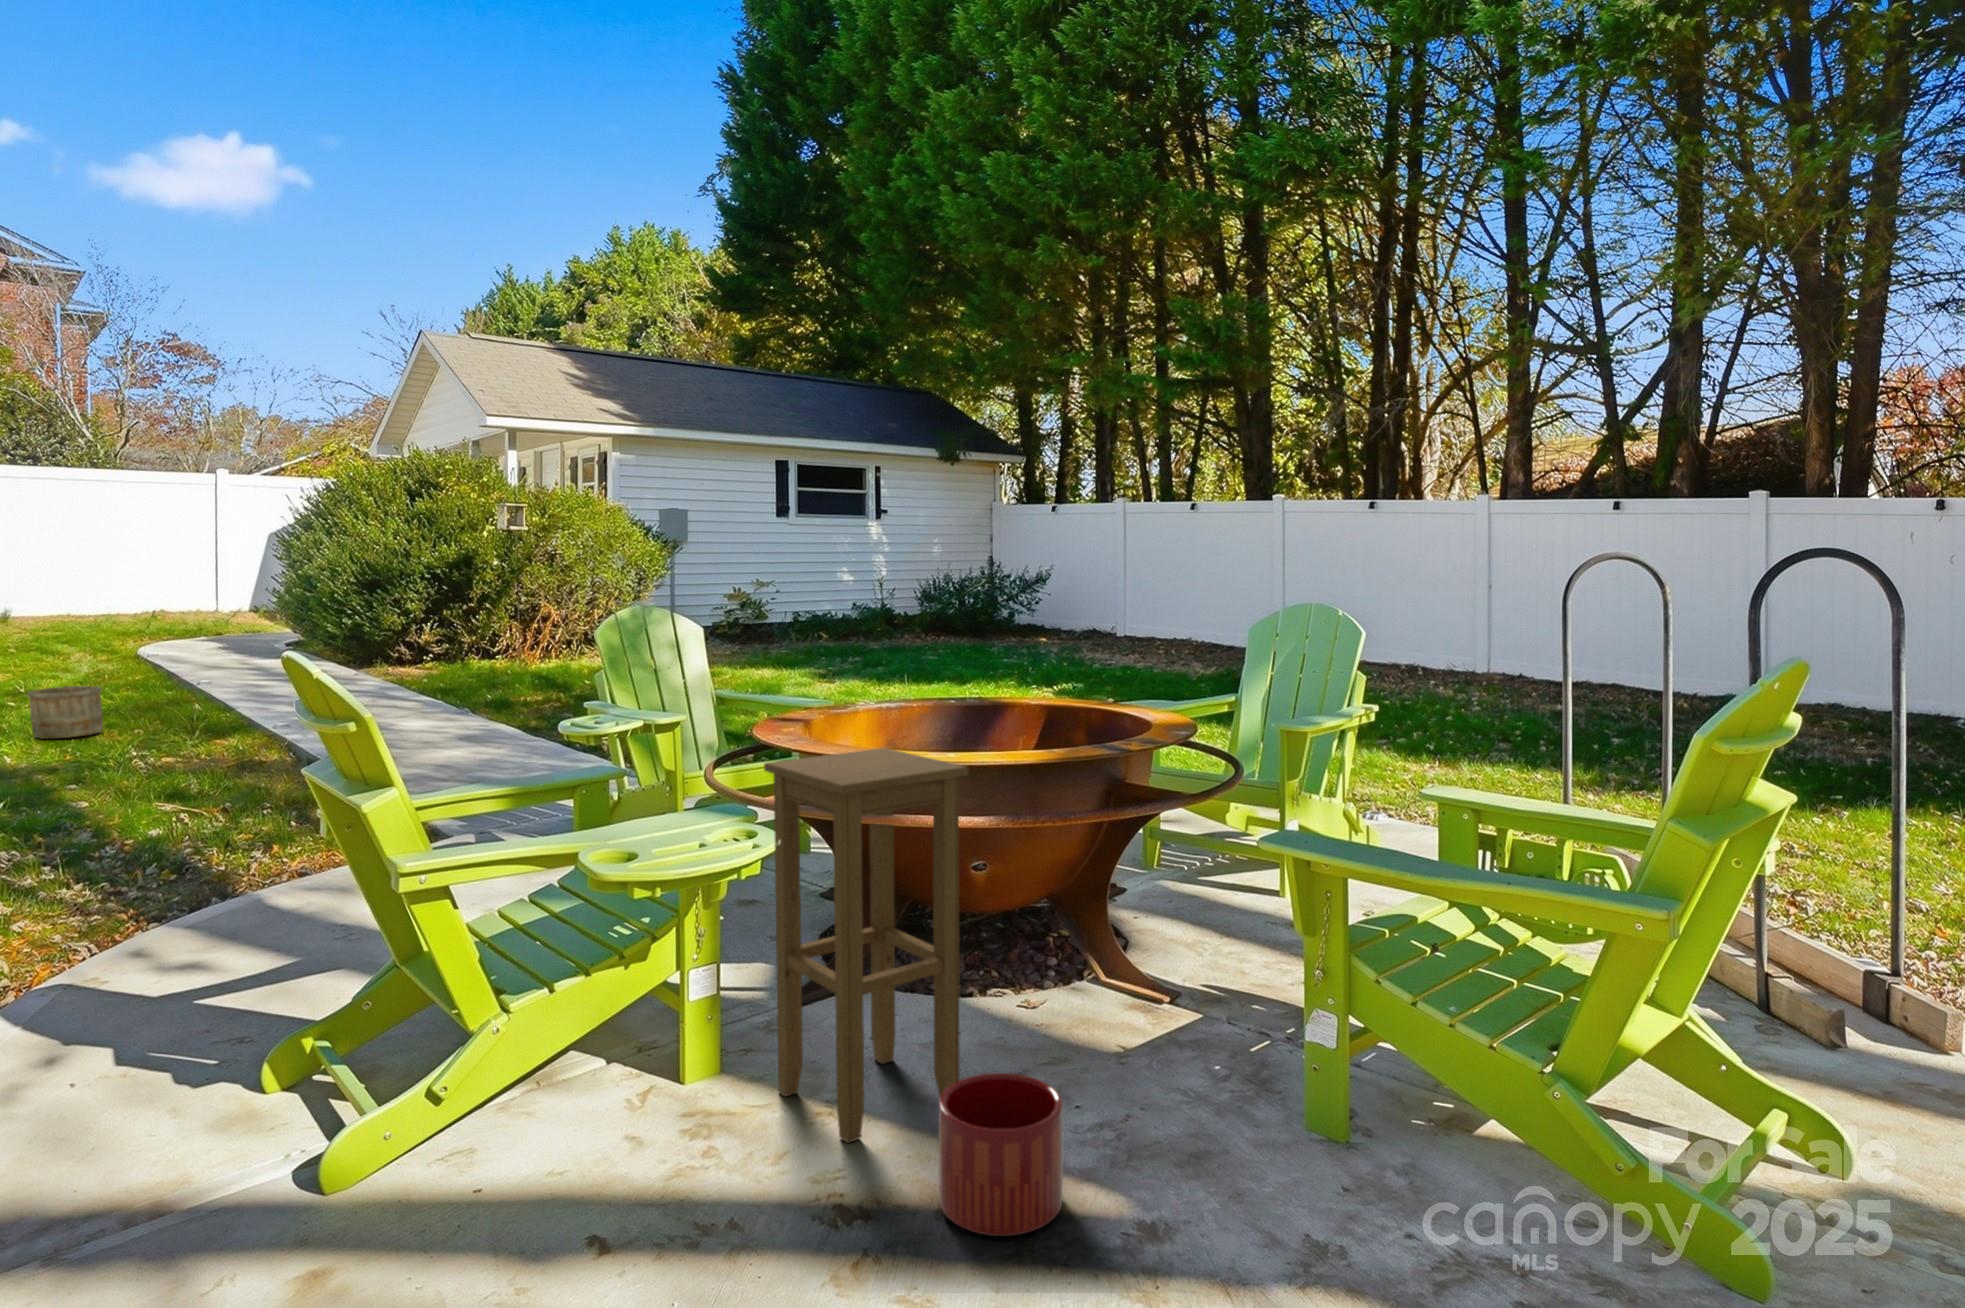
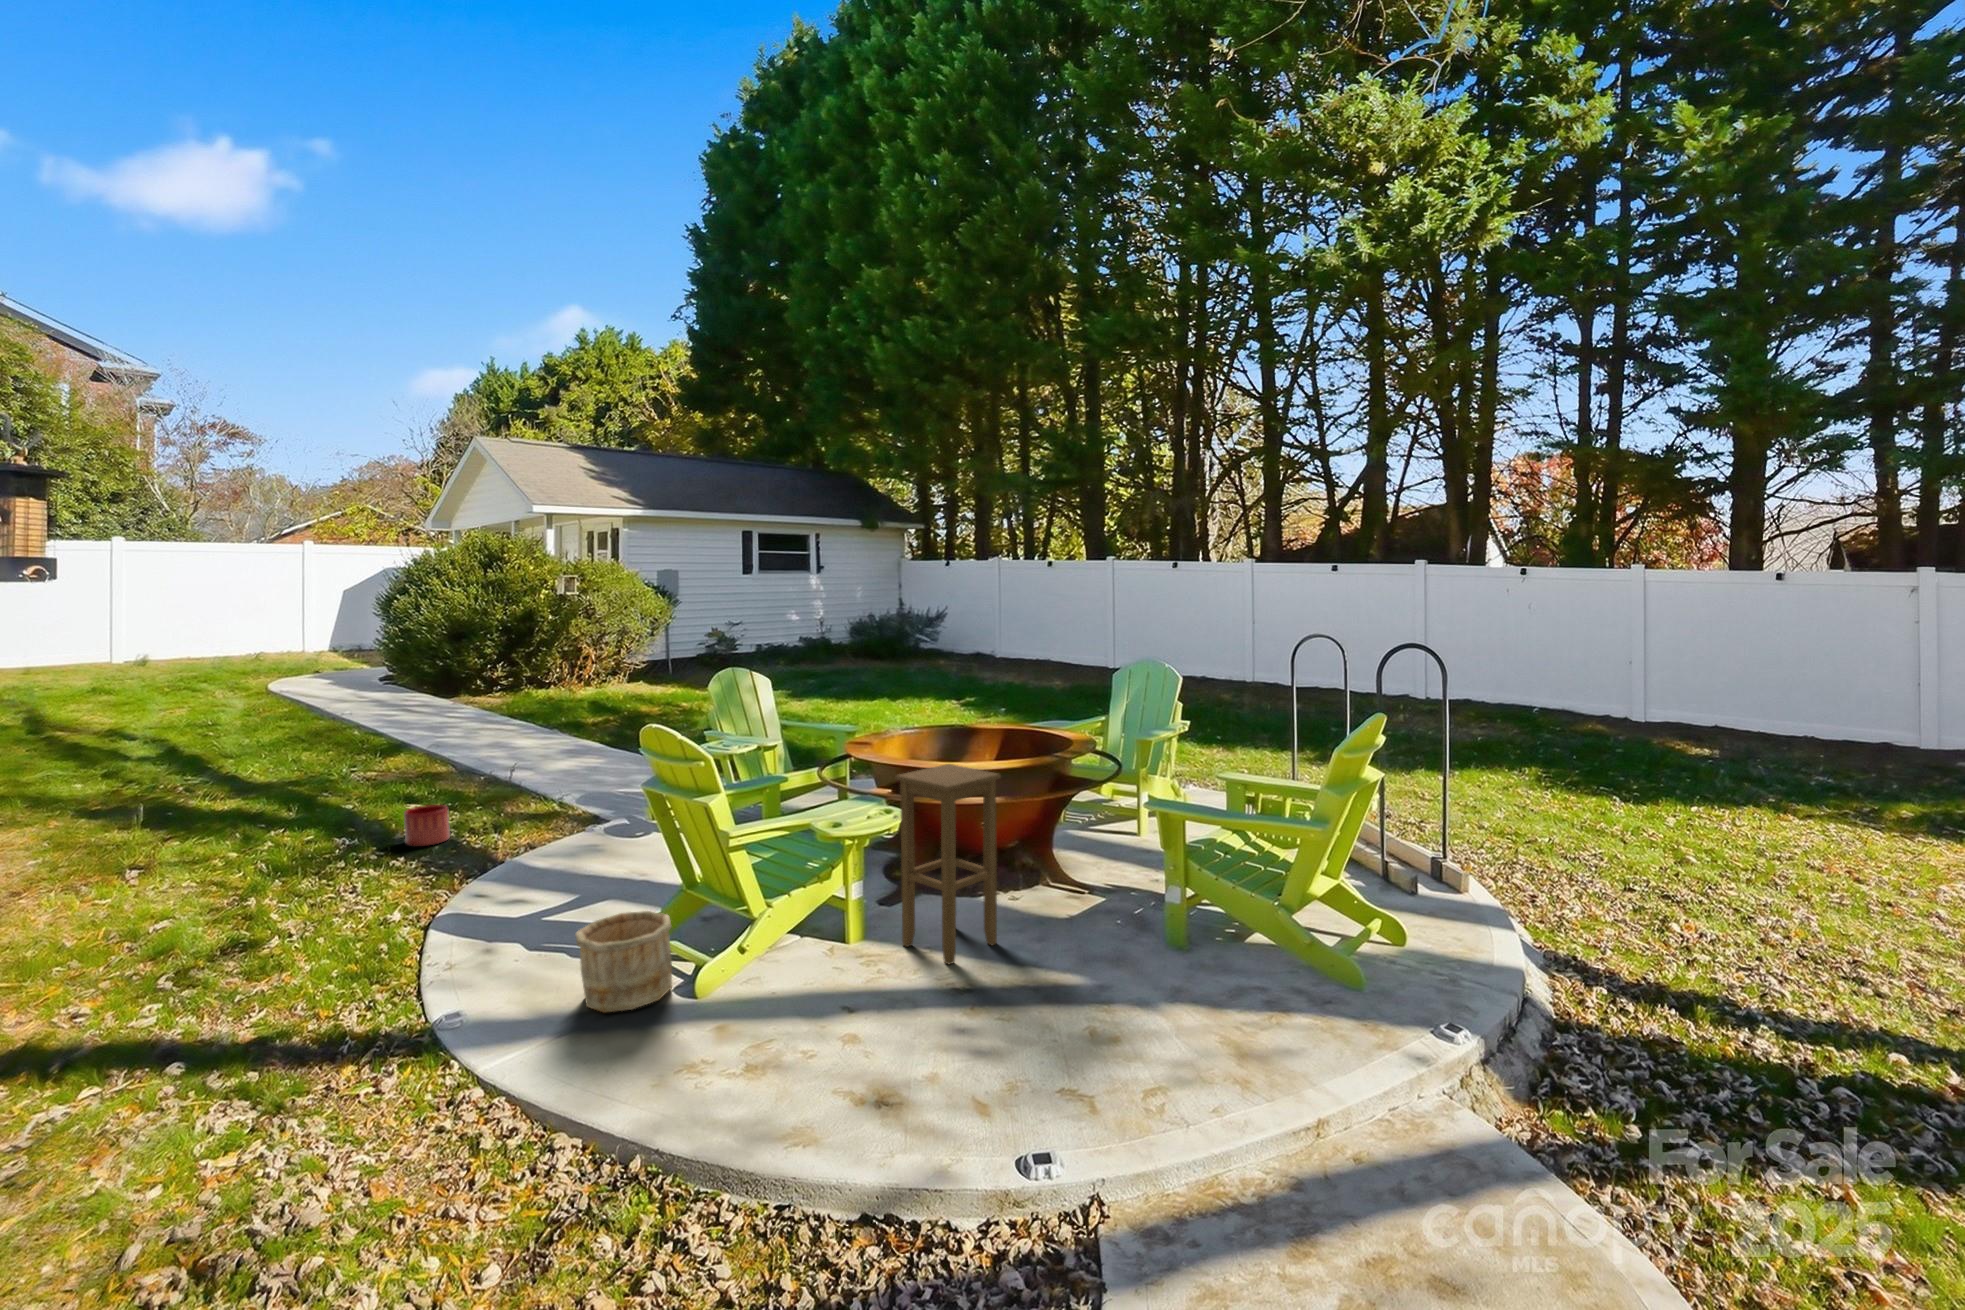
wooden bucket: present [27,686,103,739] -> present [576,911,672,1012]
planter: present [939,1073,1063,1236] -> present [404,805,450,846]

